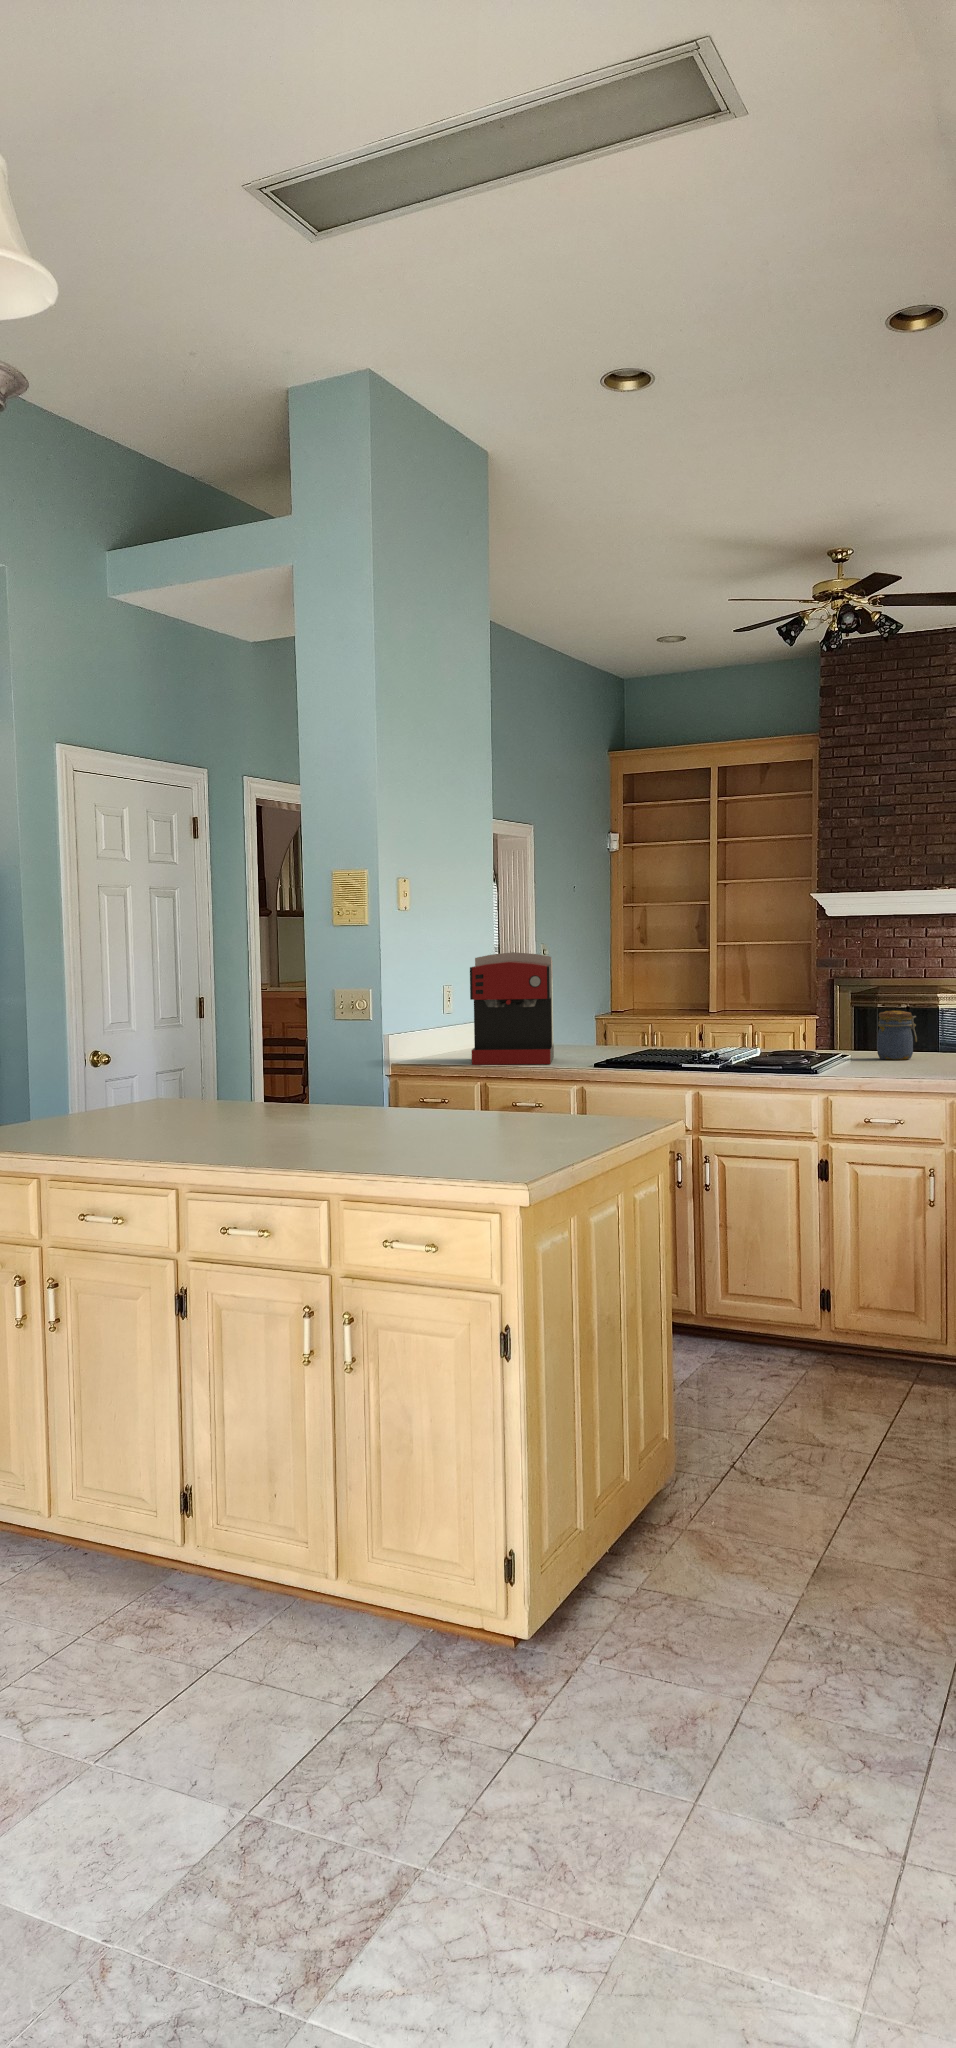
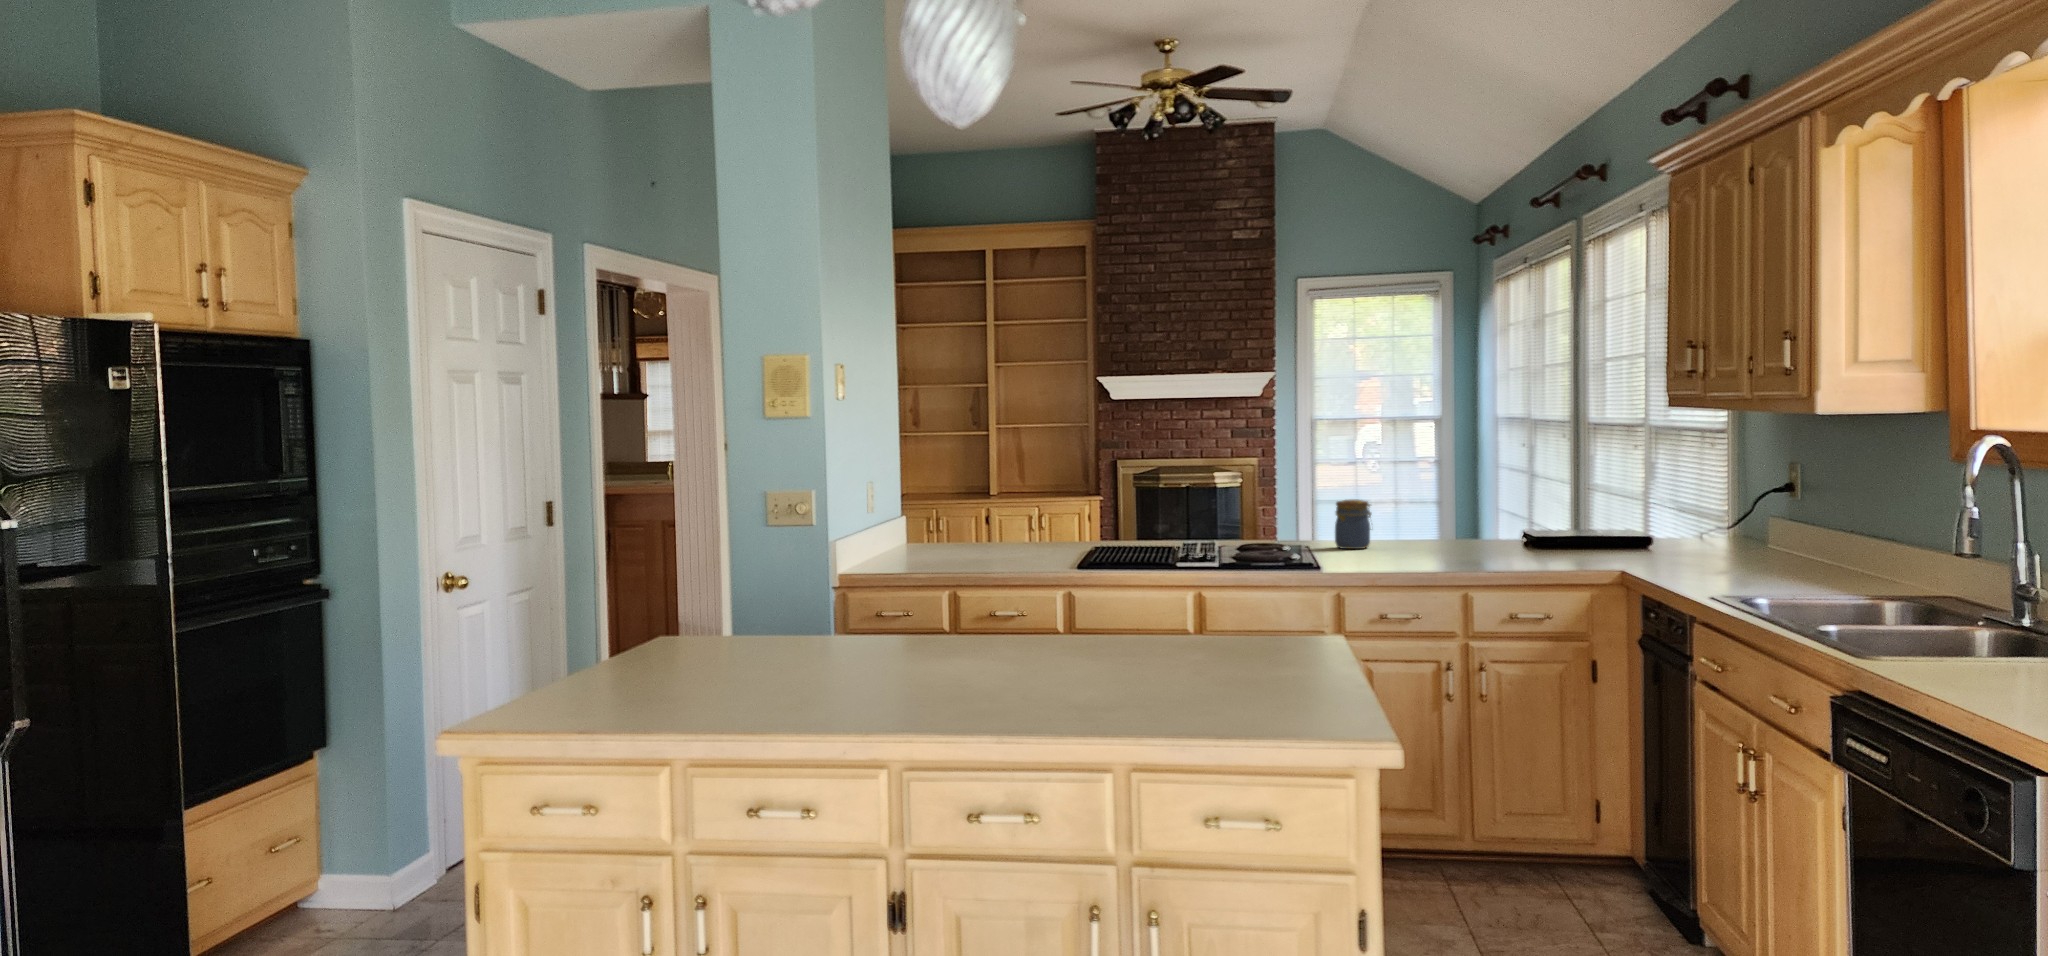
coffee maker: present [470,952,554,1065] -> none [924,446,1027,573]

